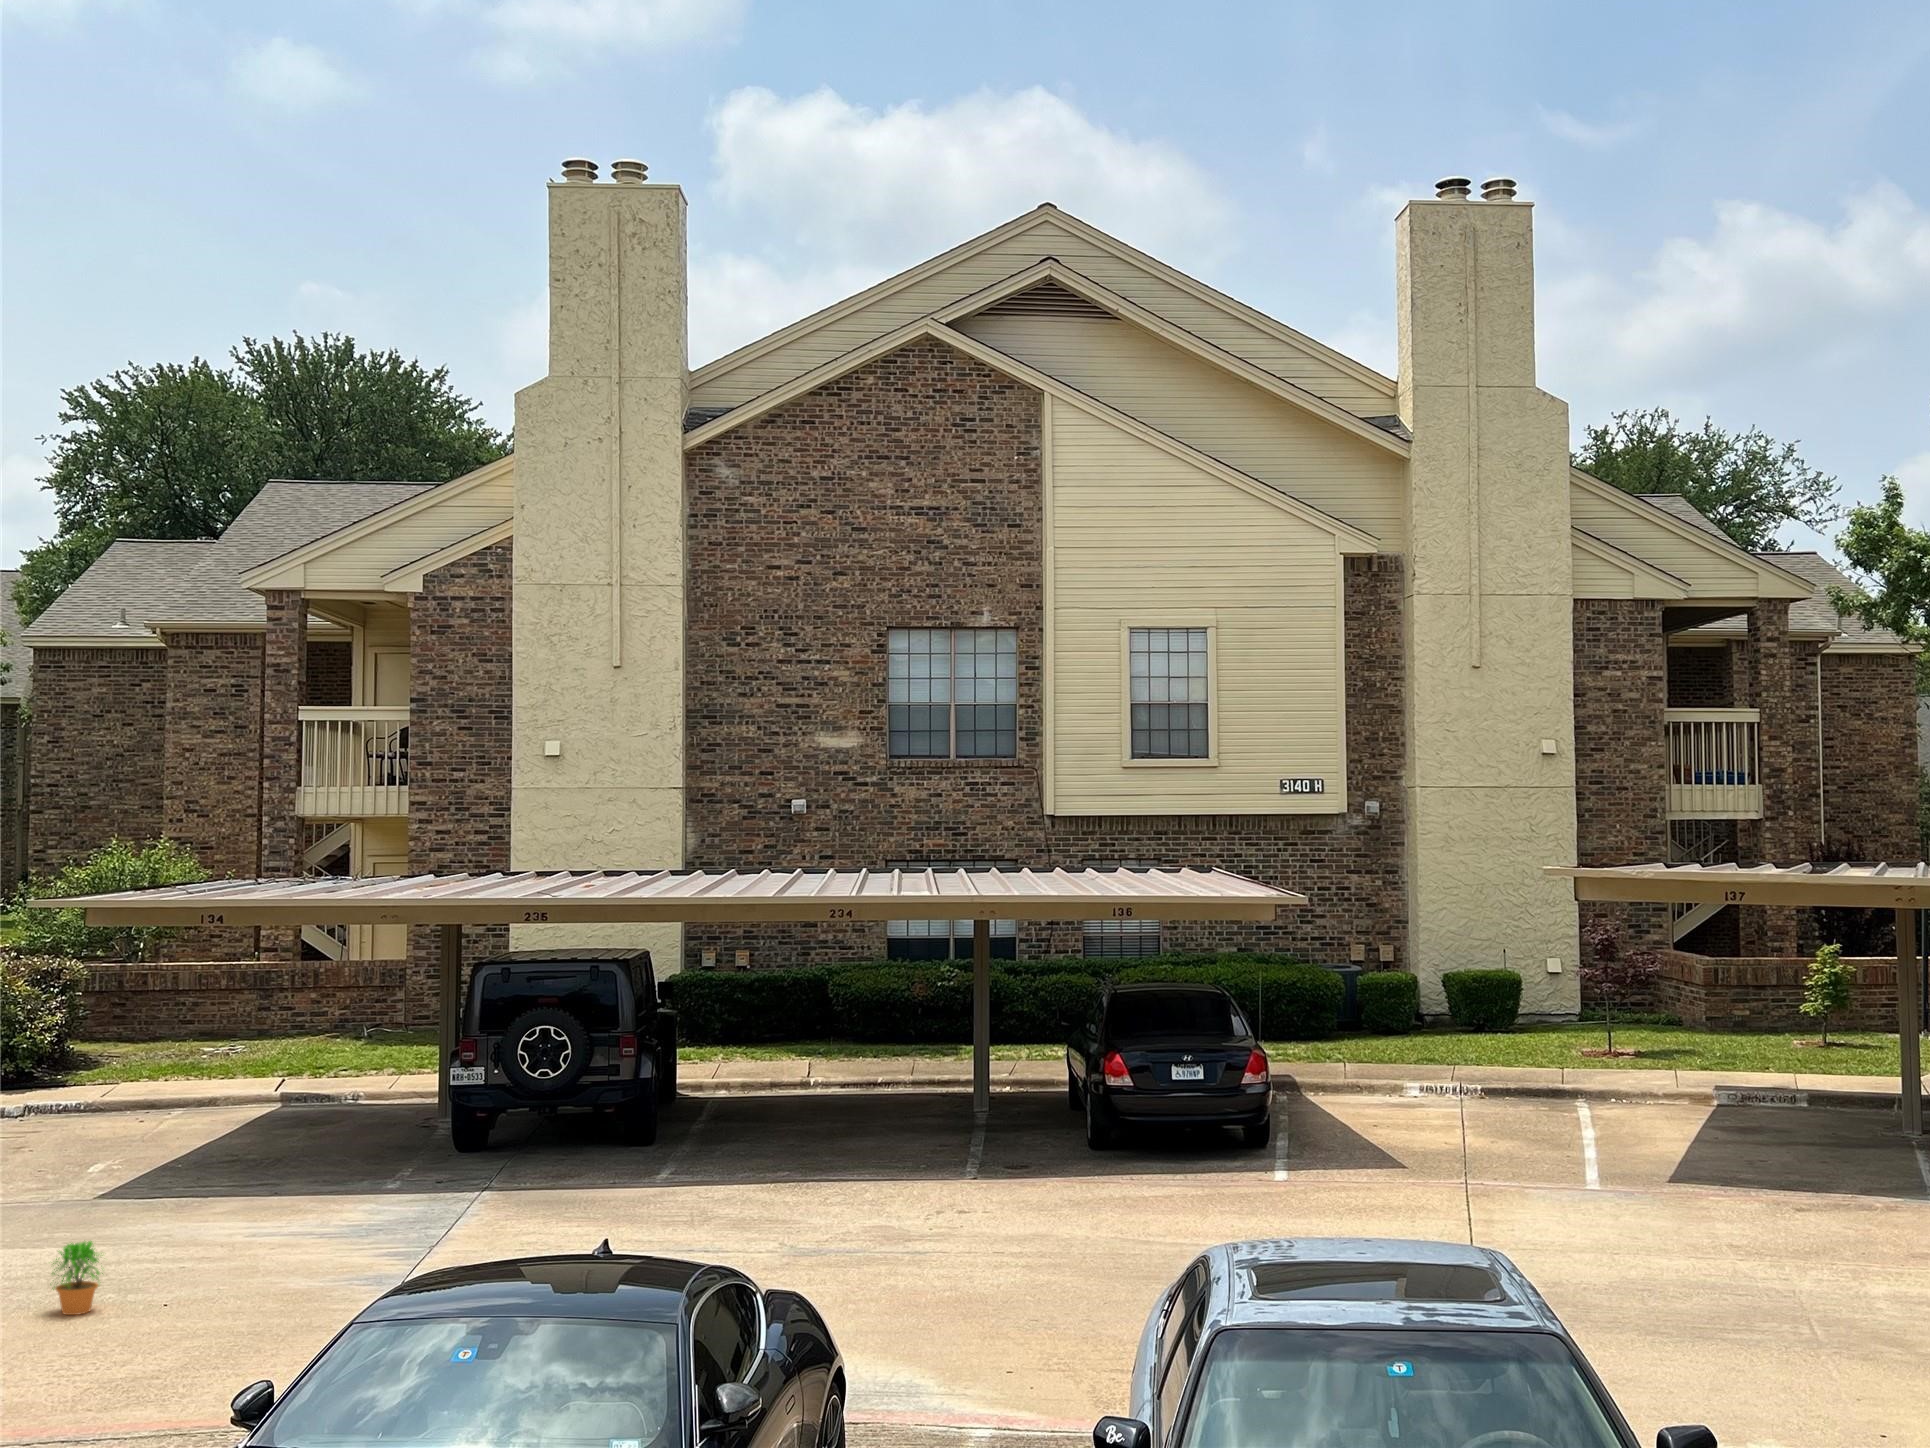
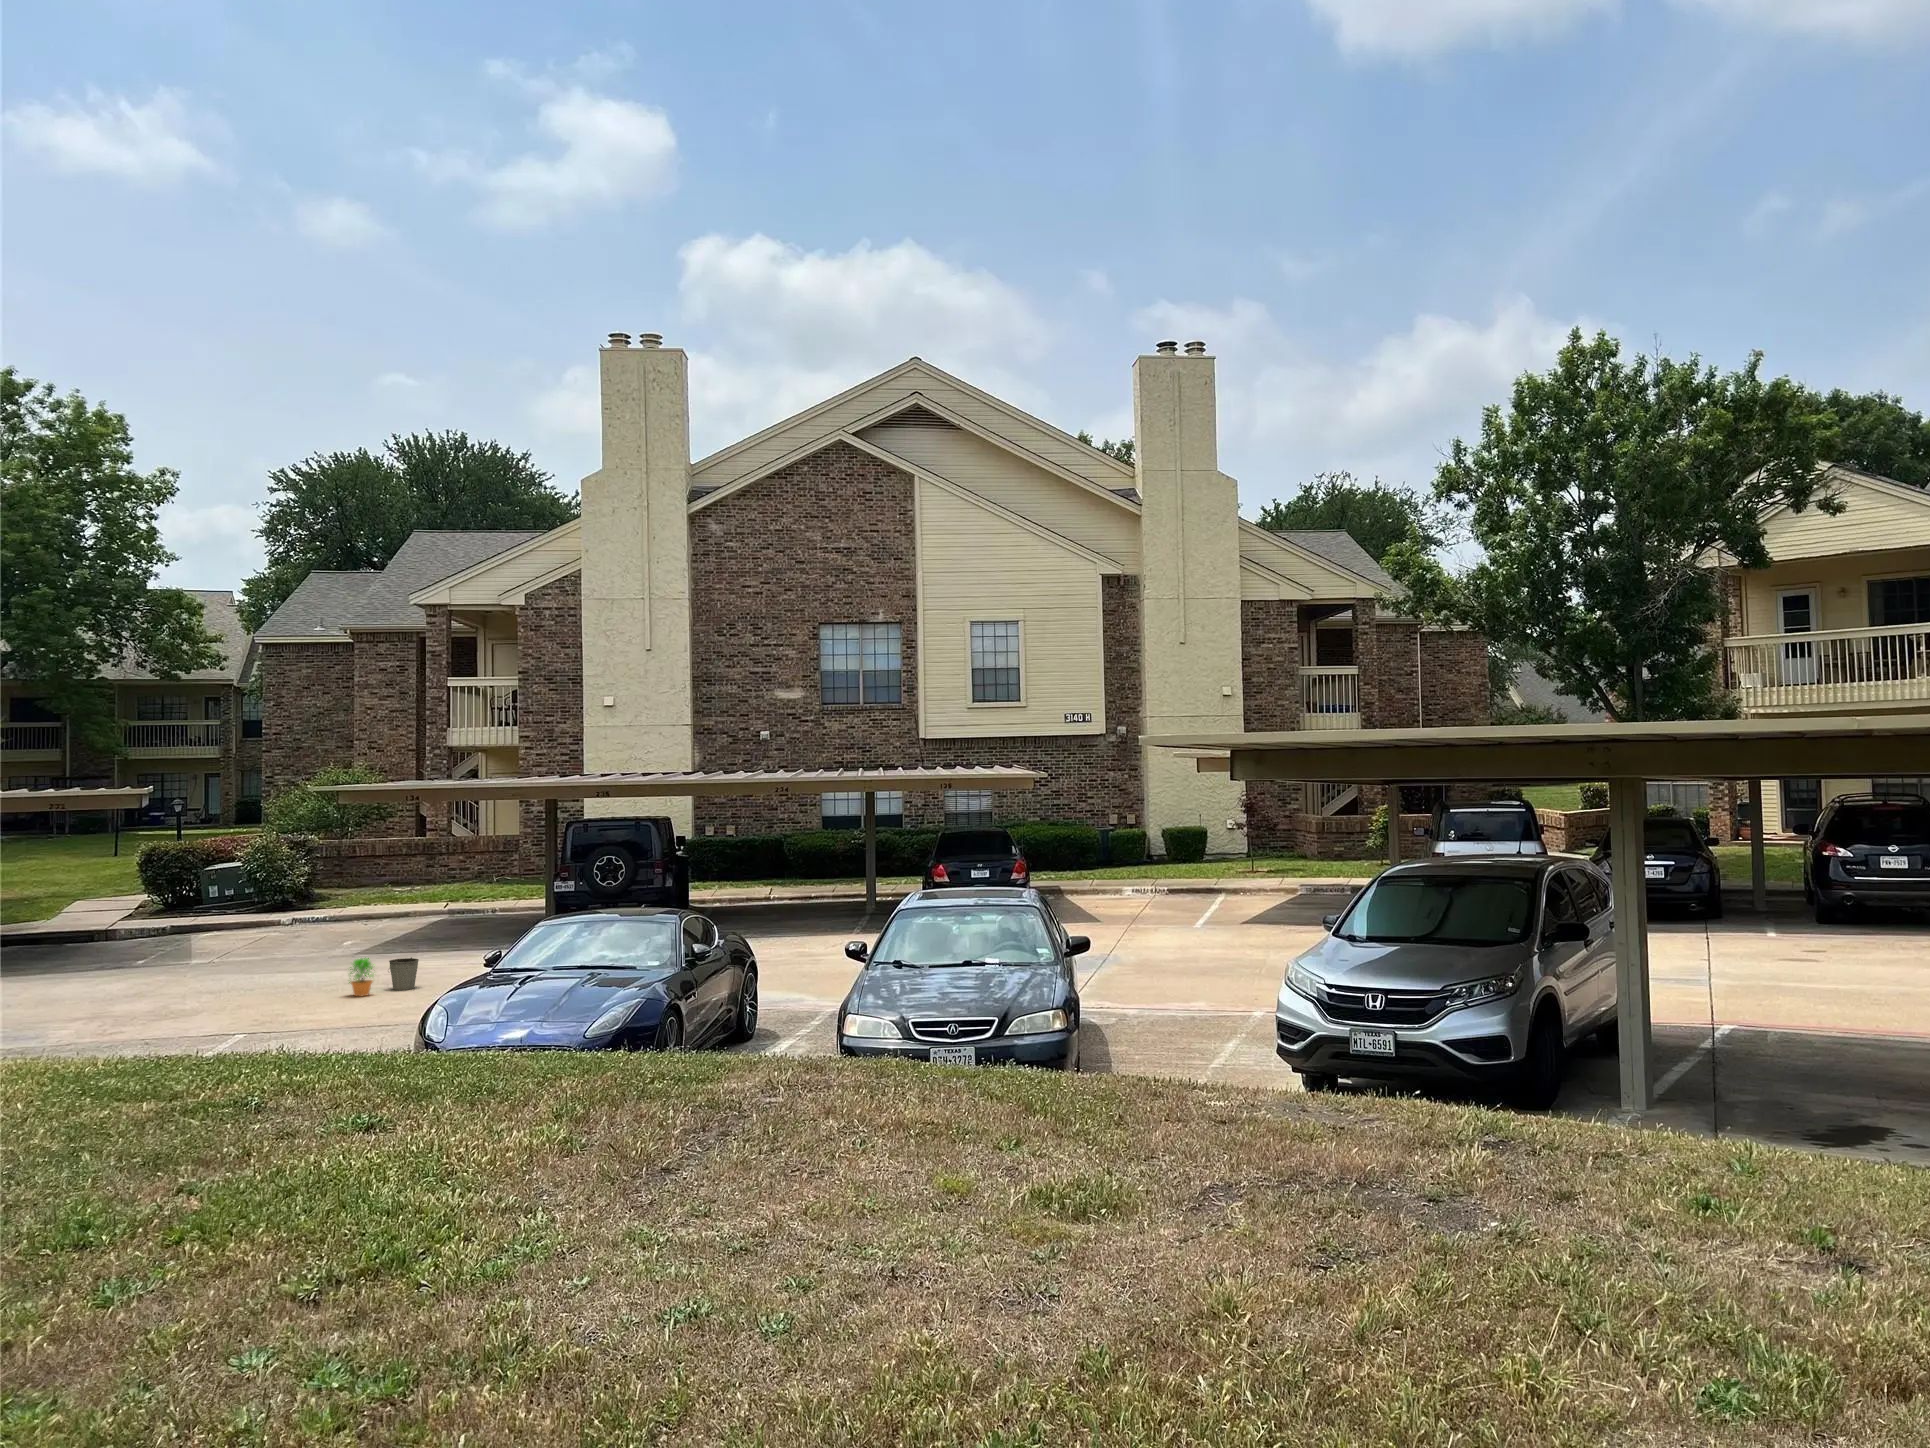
bucket: none [129,1234,188,1299] -> present [389,957,419,990]

